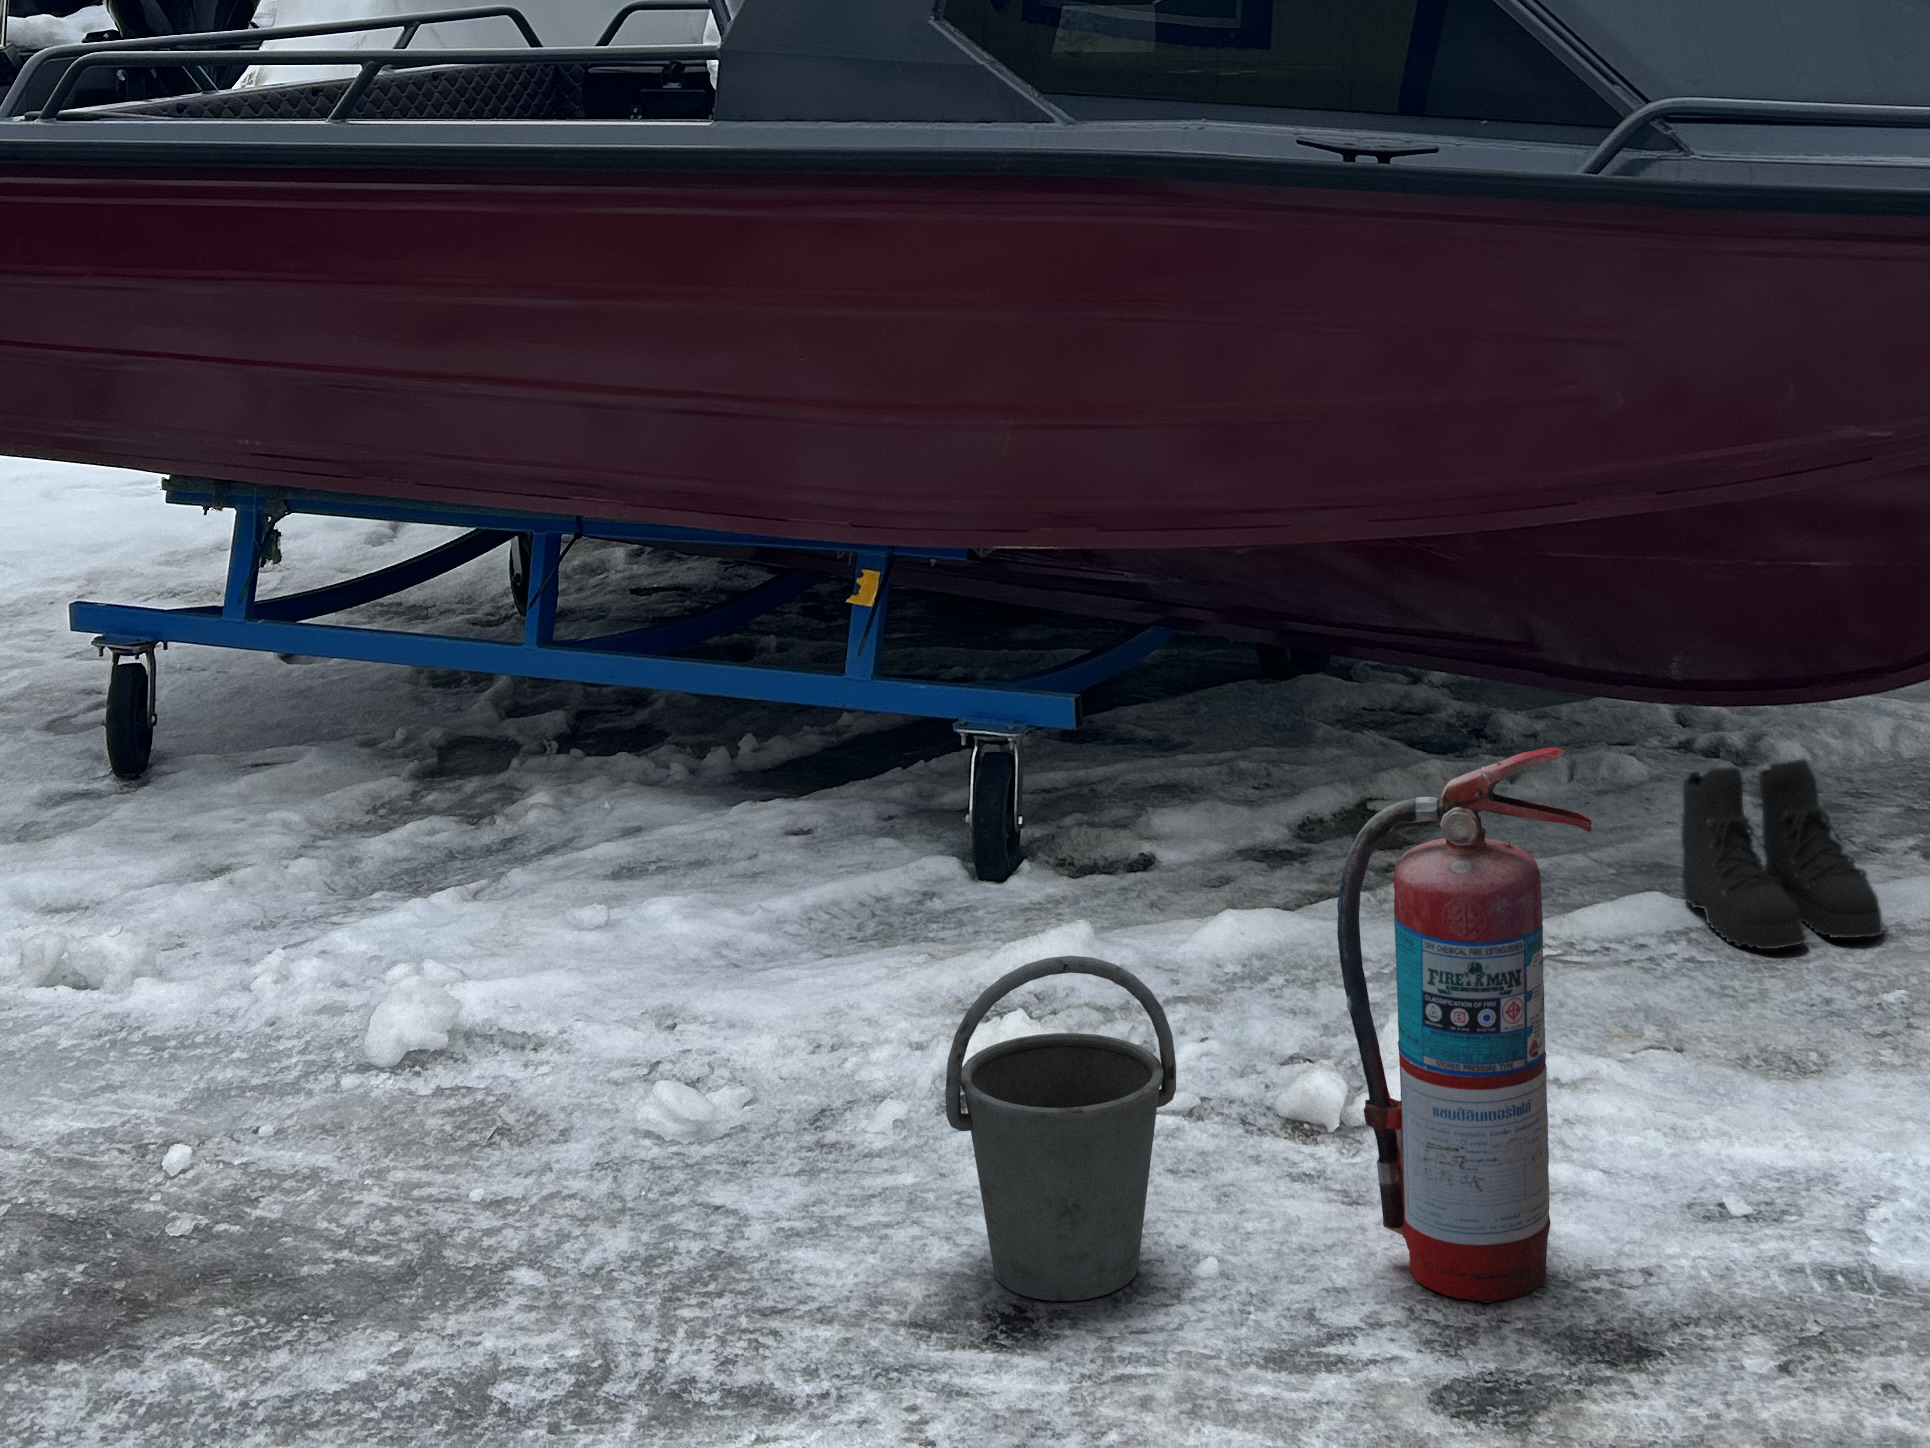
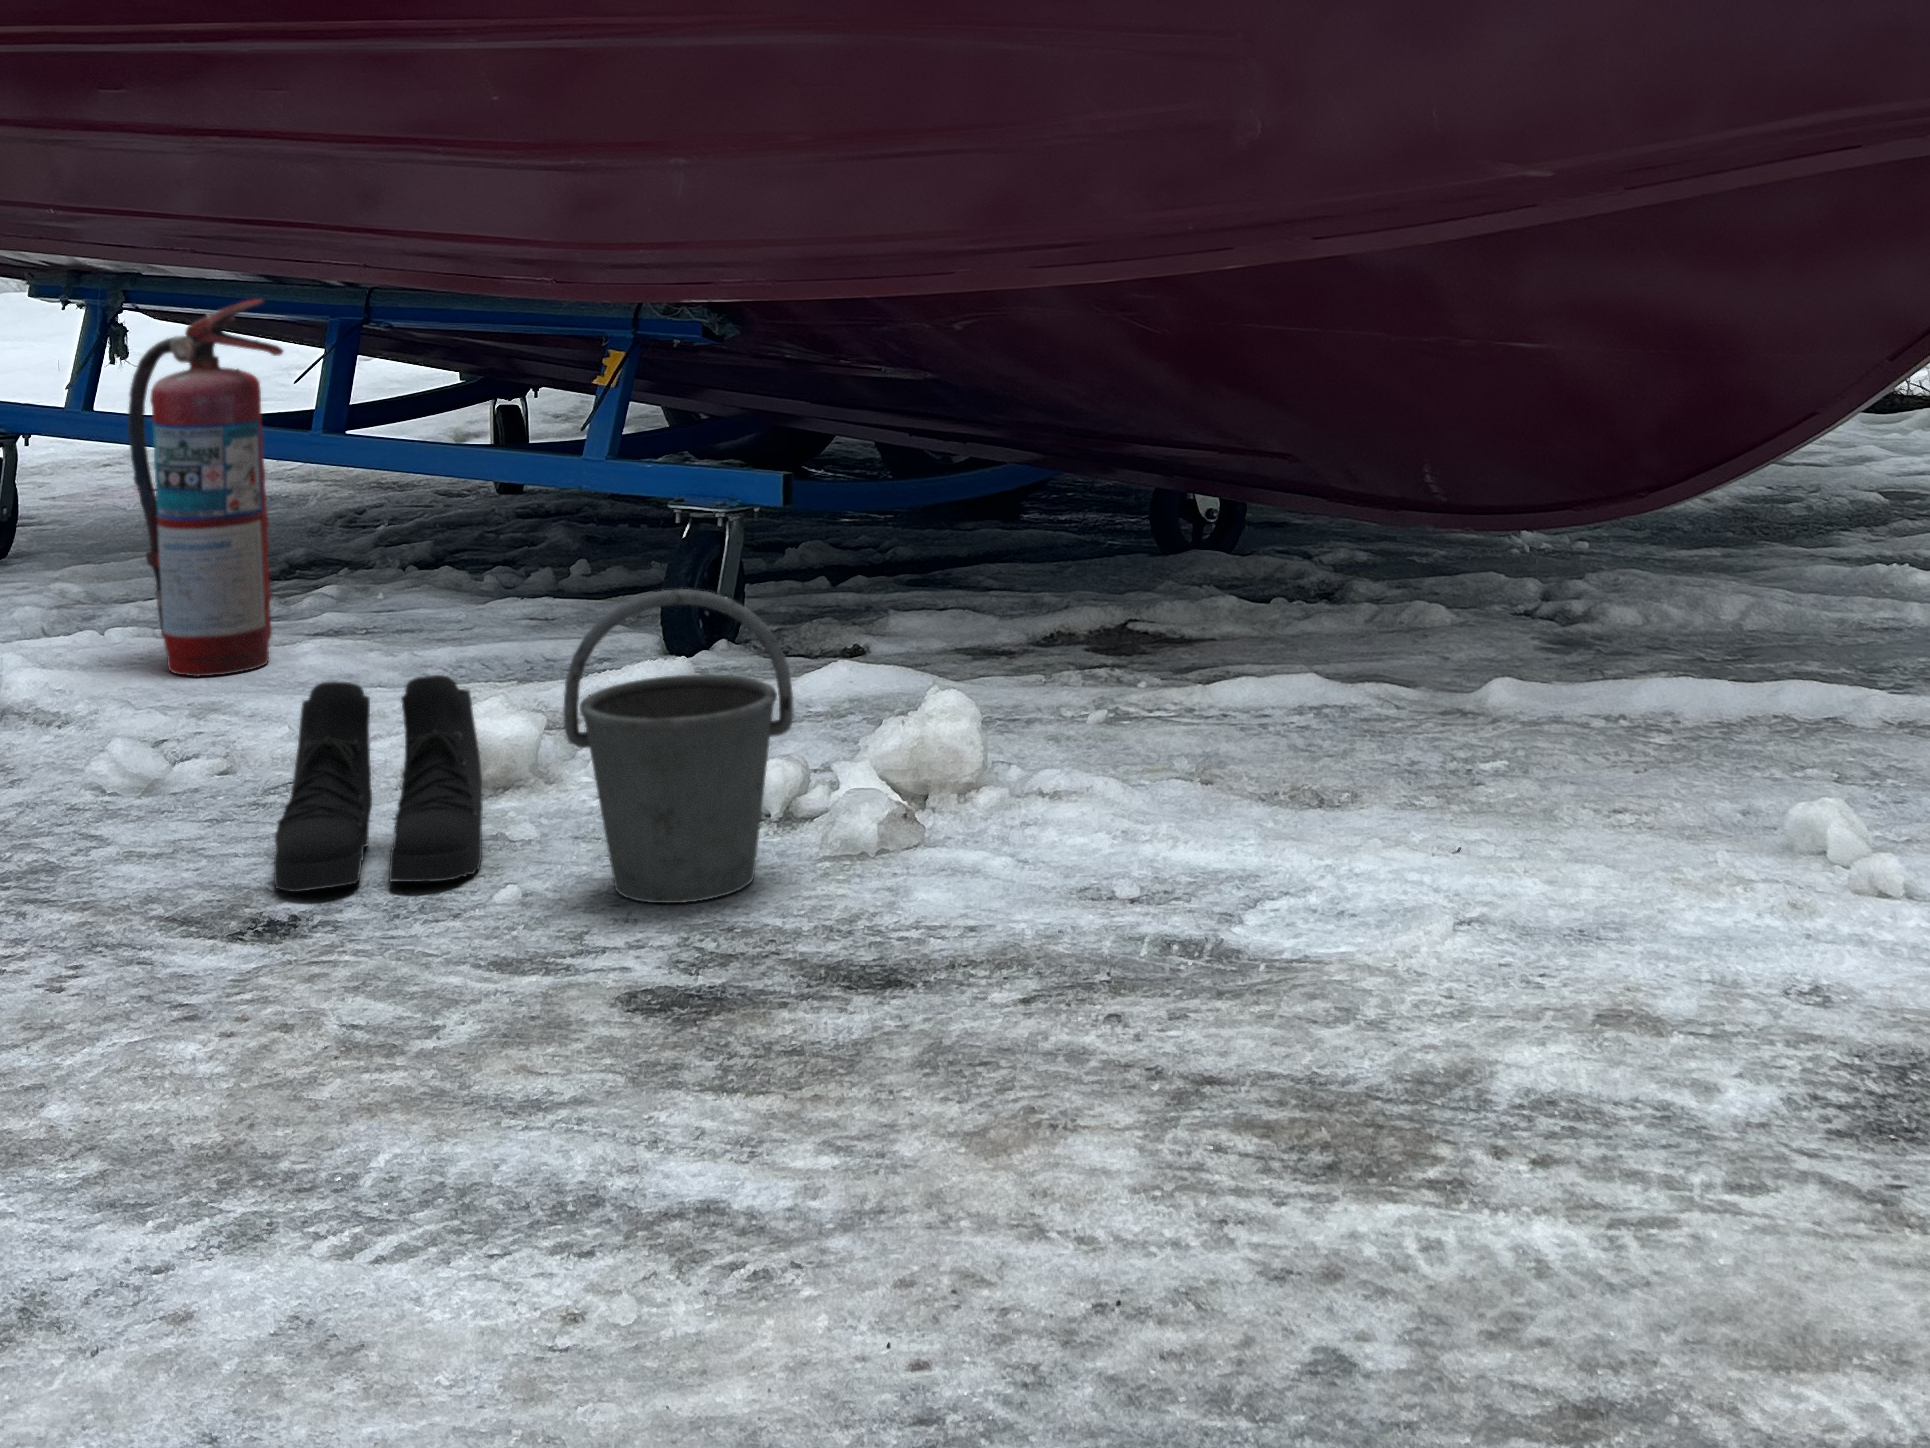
fire extinguisher: present [1337,747,1593,1303] -> present [128,299,283,676]
boots: present [1681,759,1883,949] -> present [274,675,483,892]

